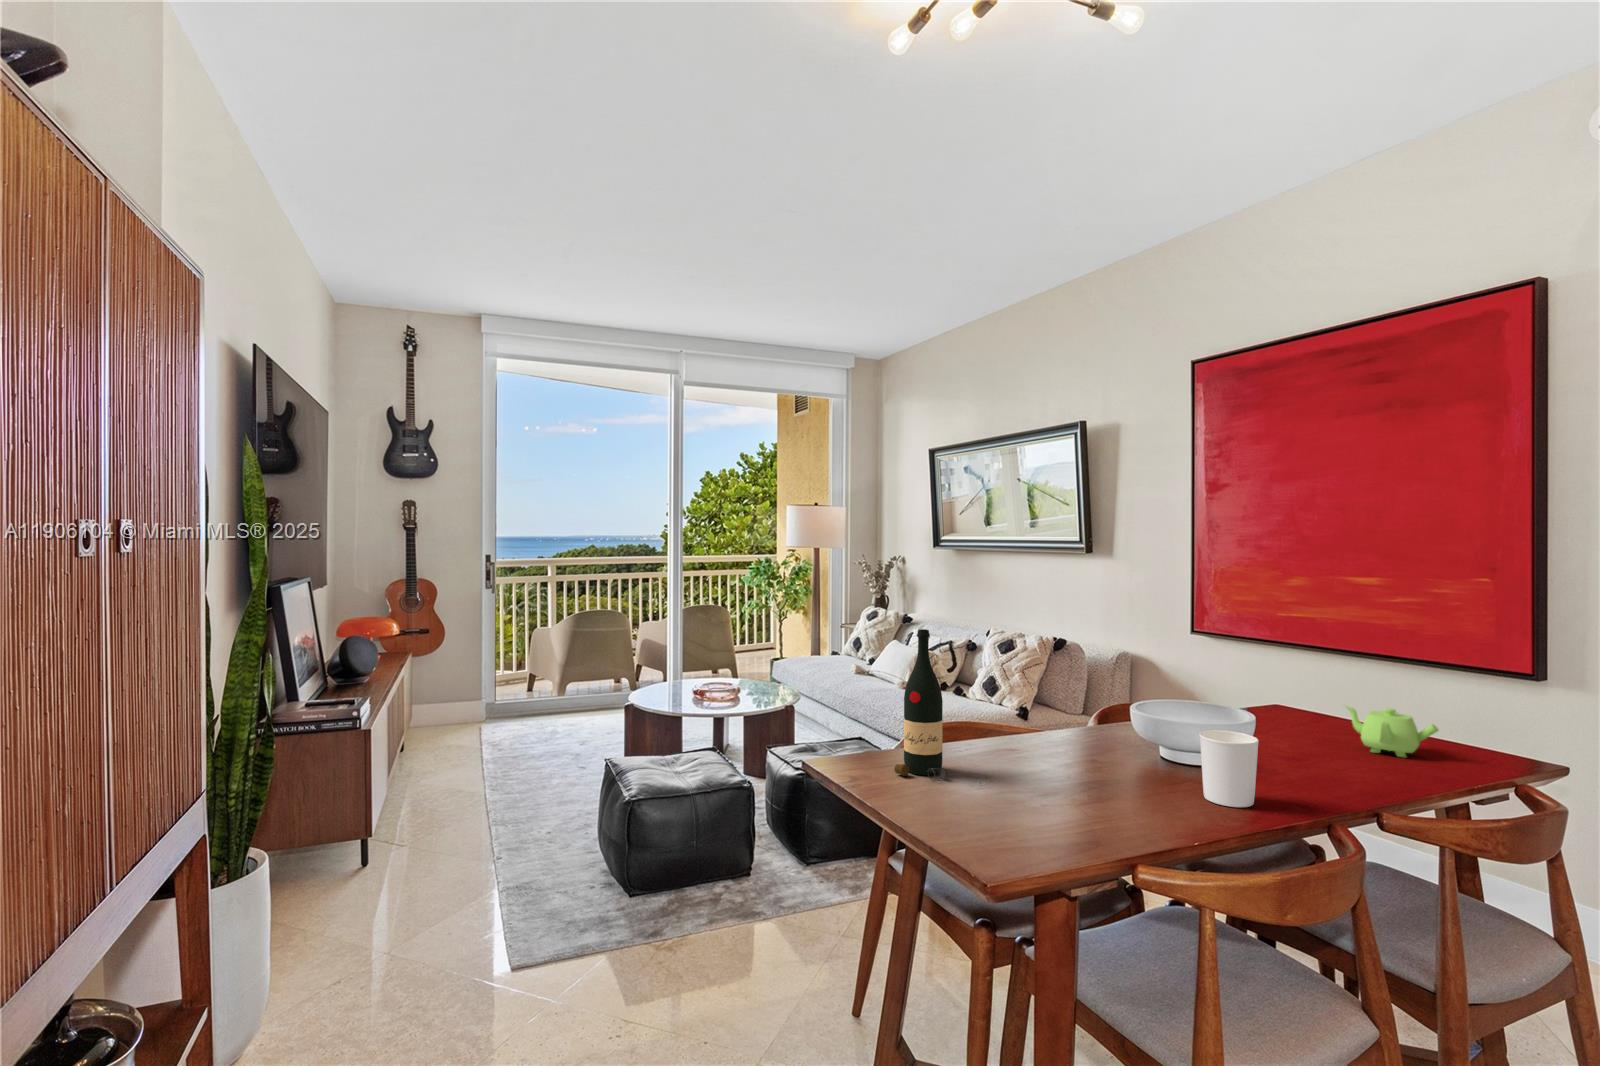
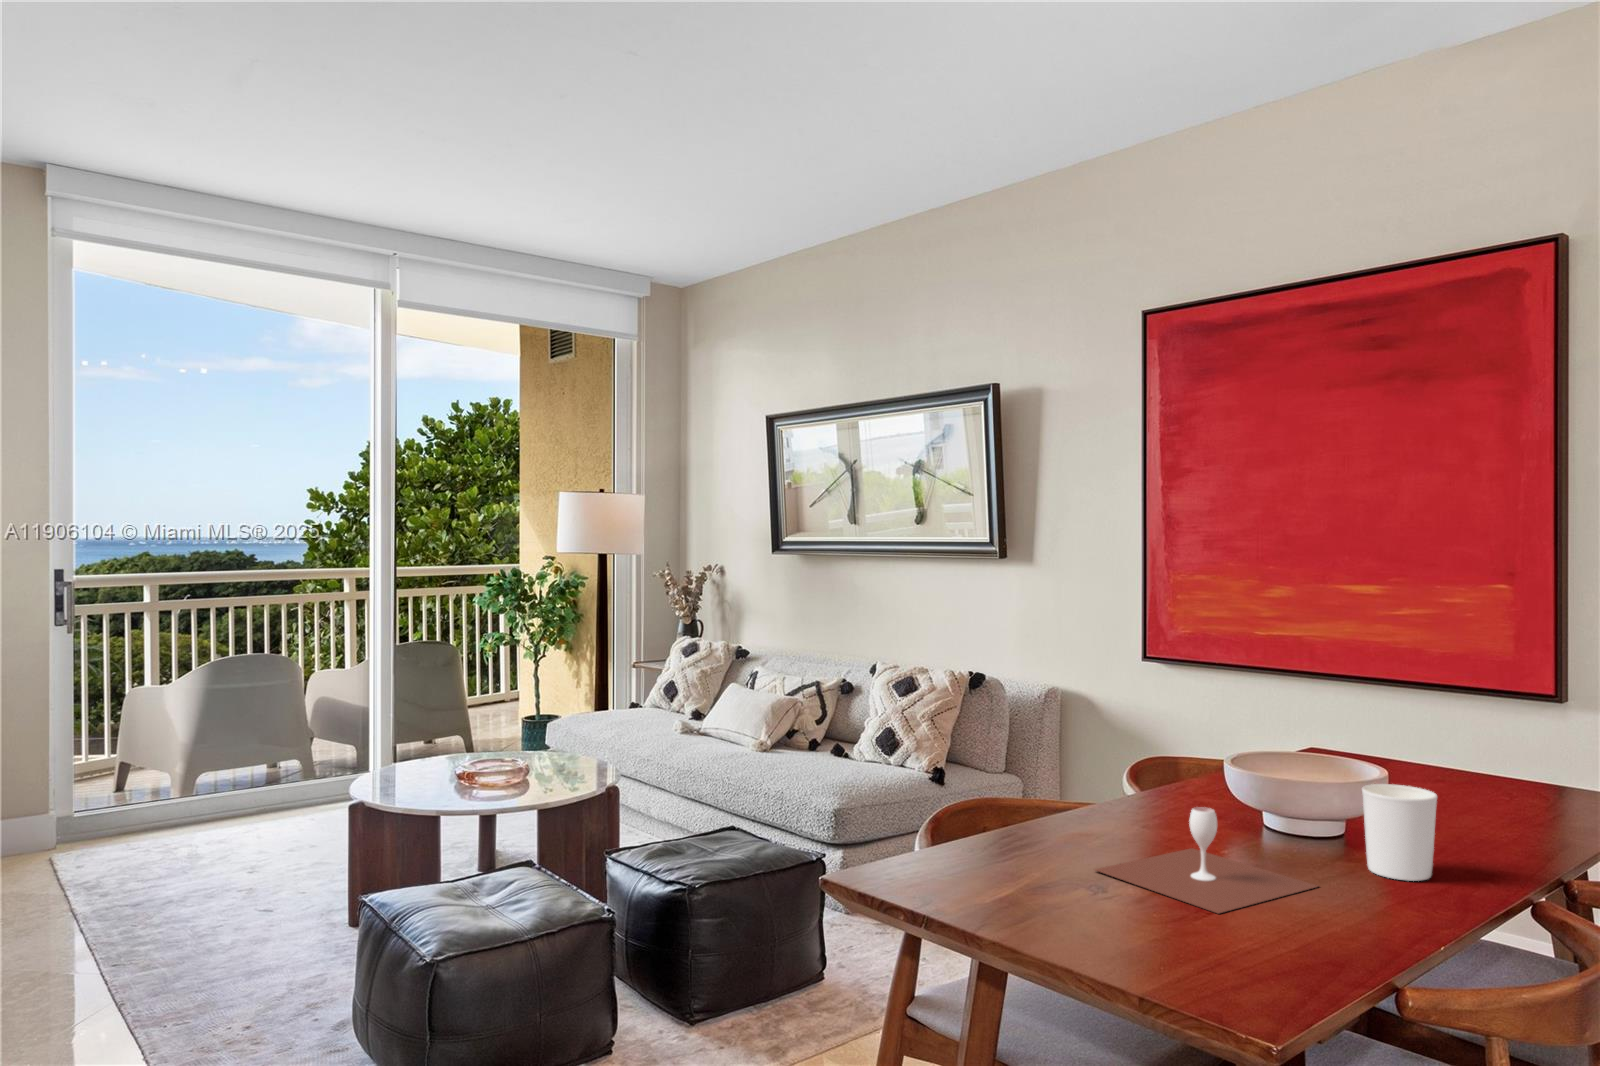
wine bottle: present [894,629,946,779] -> none [975,669,1051,881]
teapot: present [1346,706,1439,757] -> none [1433,742,1542,801]
wine glass: none [985,737,1148,813] -> present [1095,807,1318,914]

